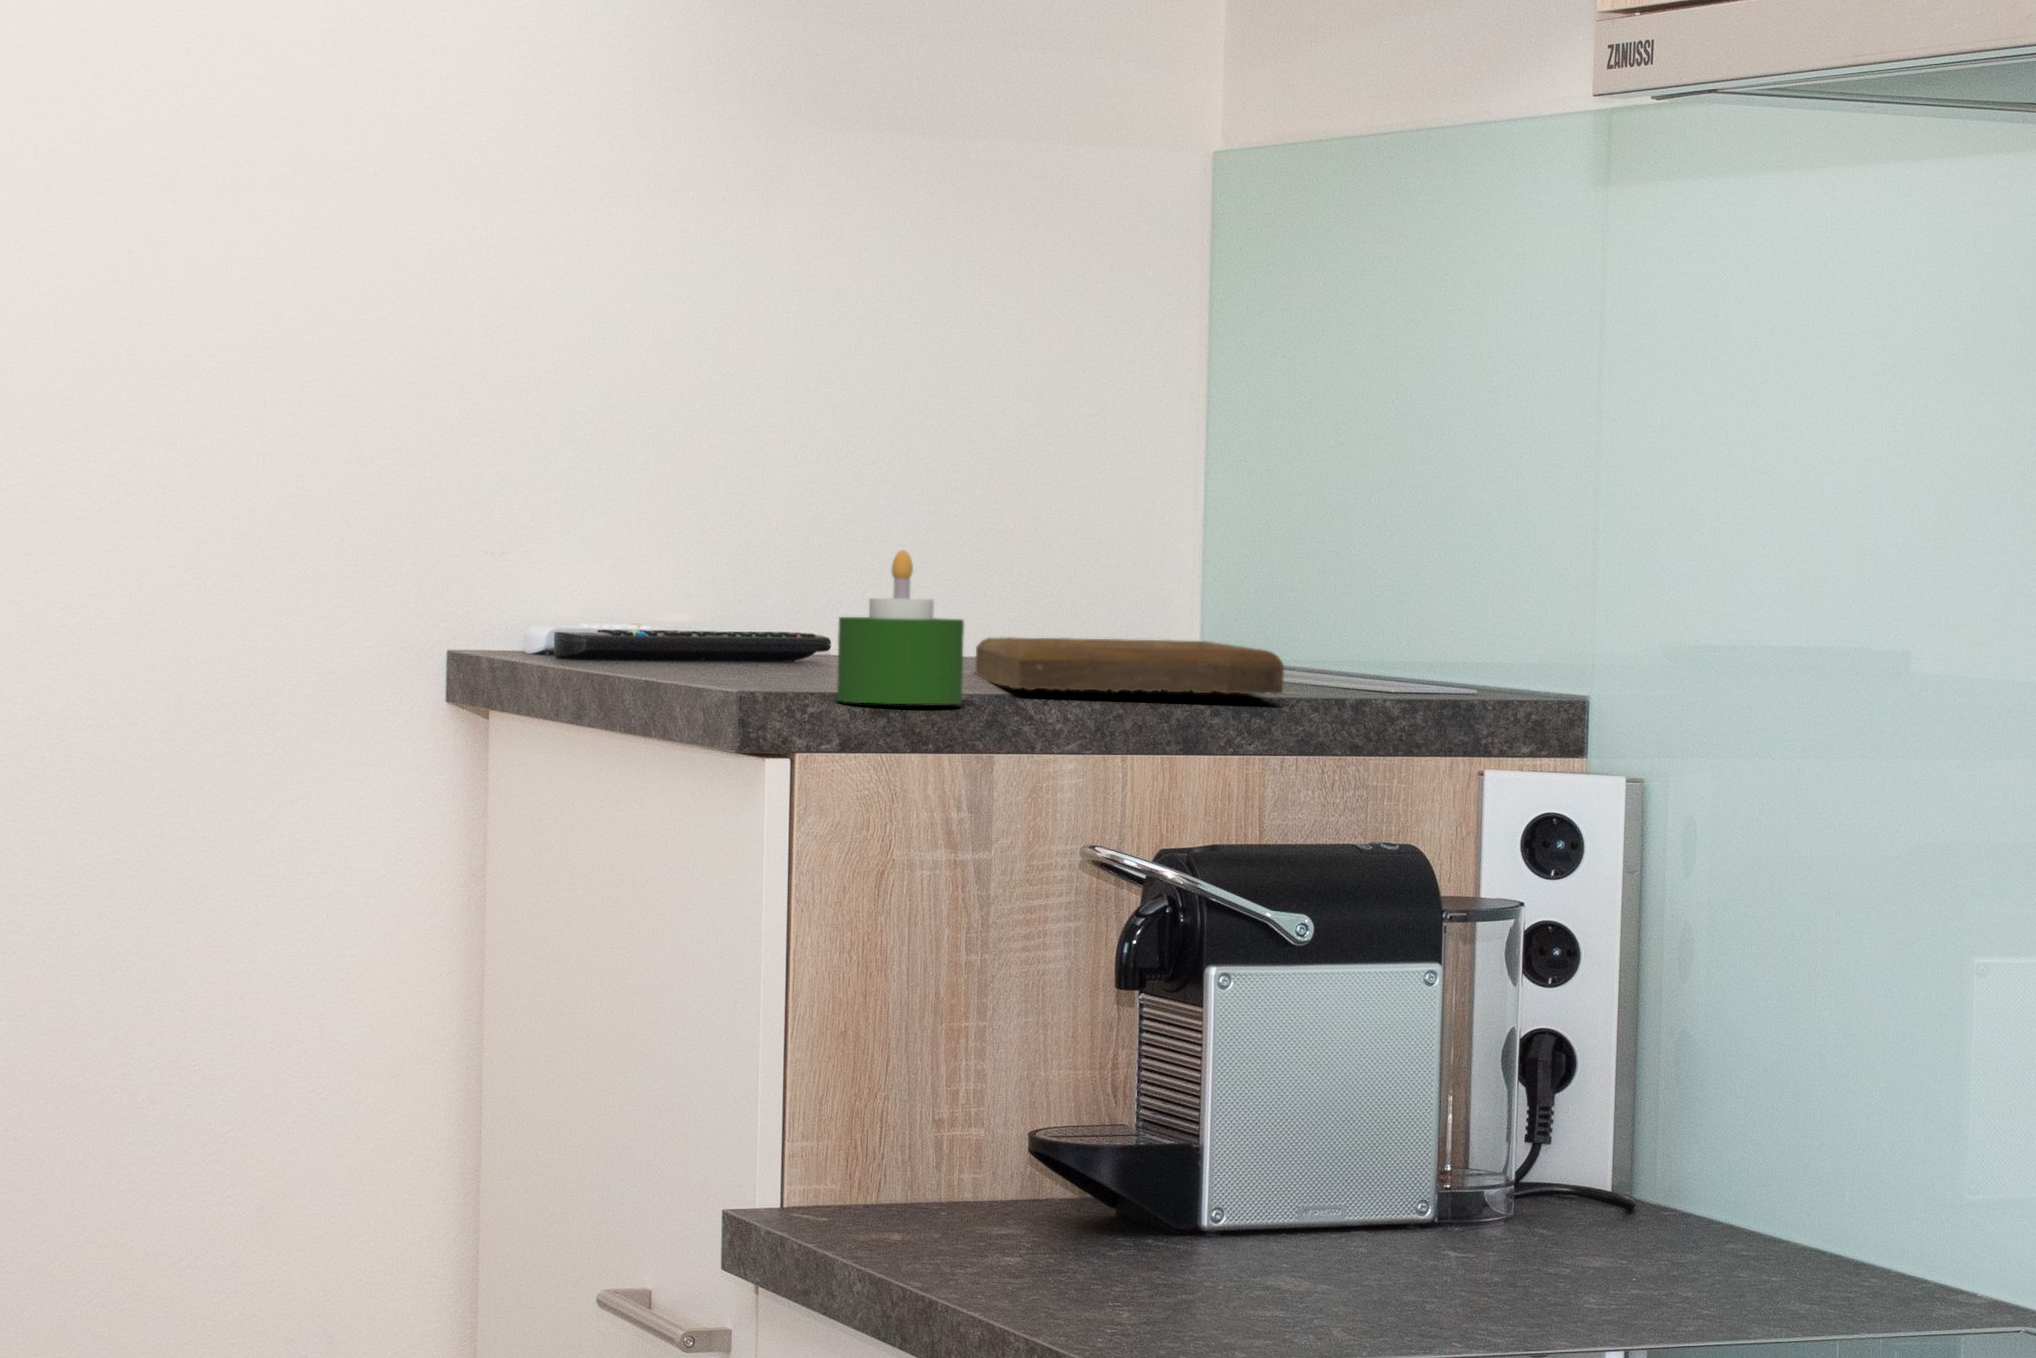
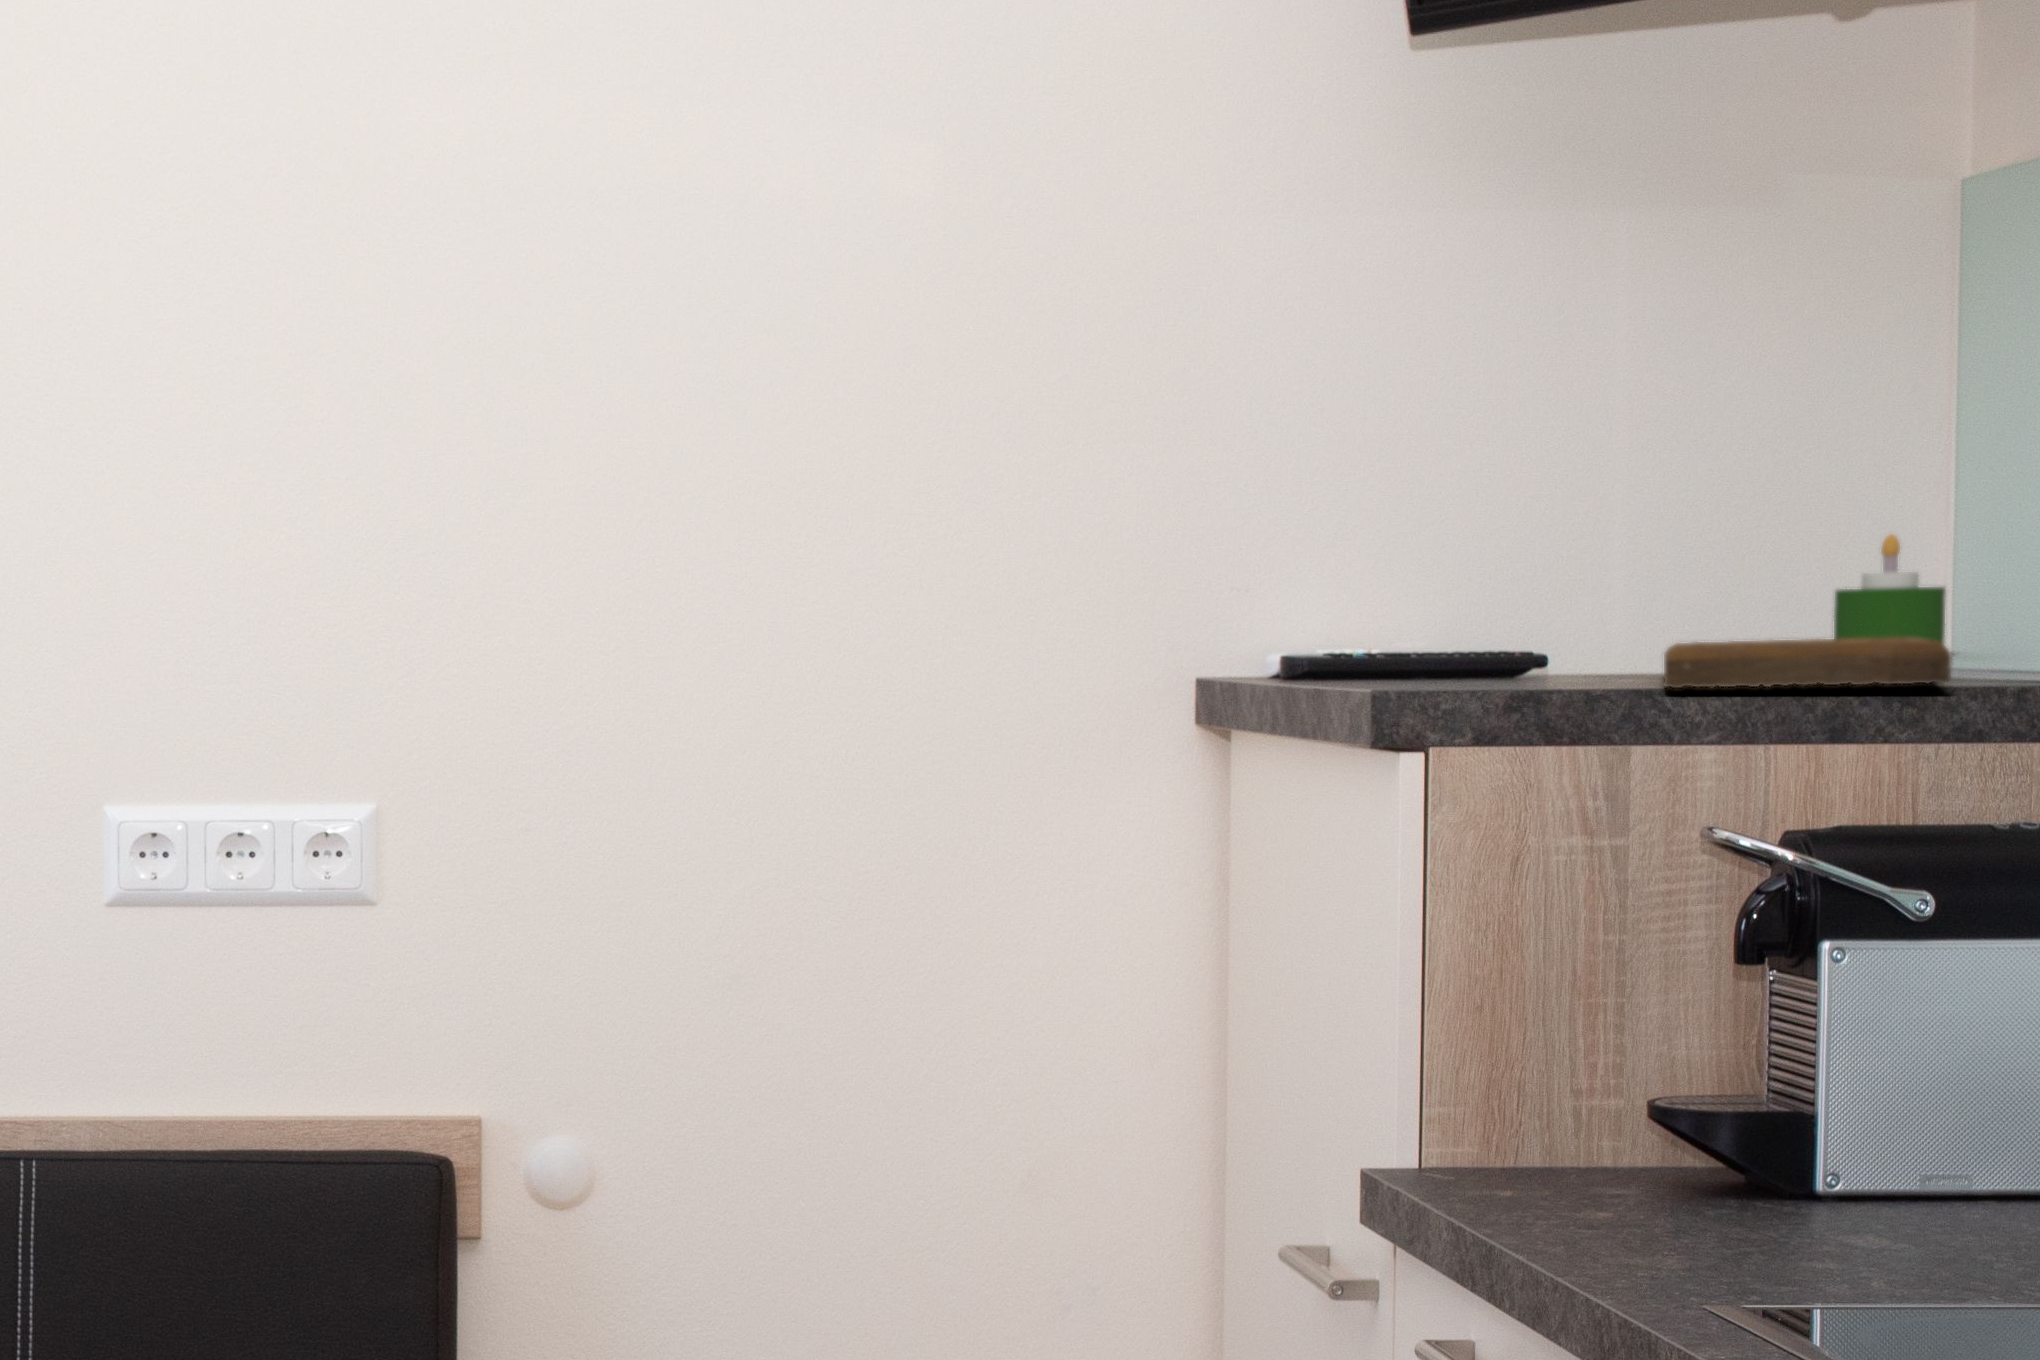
candle: present [837,550,964,704] -> present [1834,534,1946,644]

